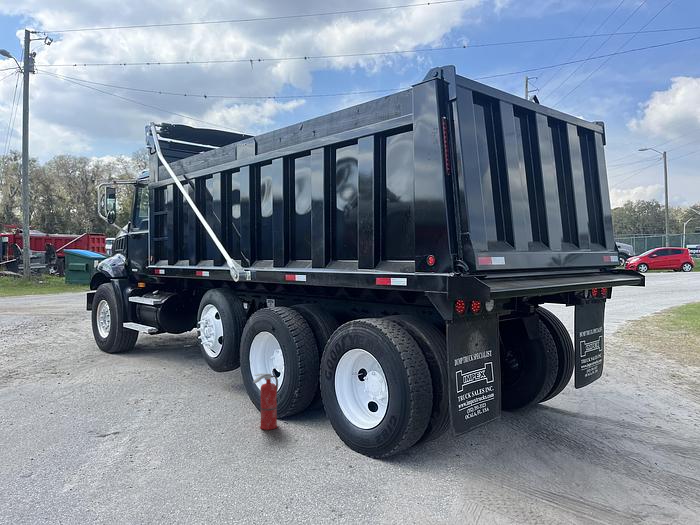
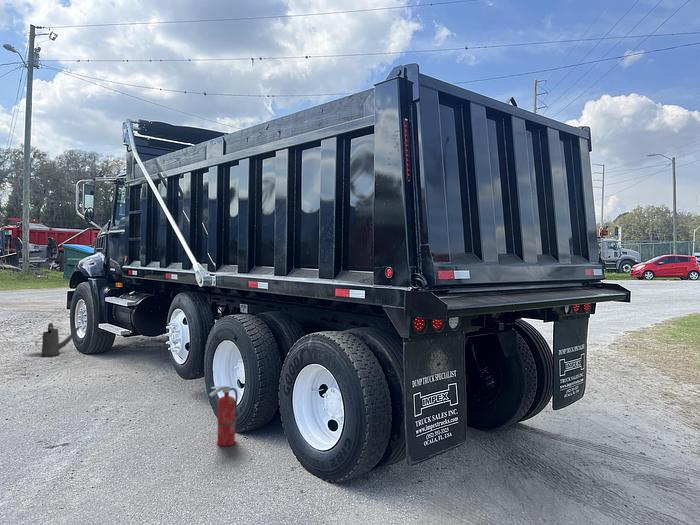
watering can: none [62,323,103,355] -> present [35,323,80,357]

